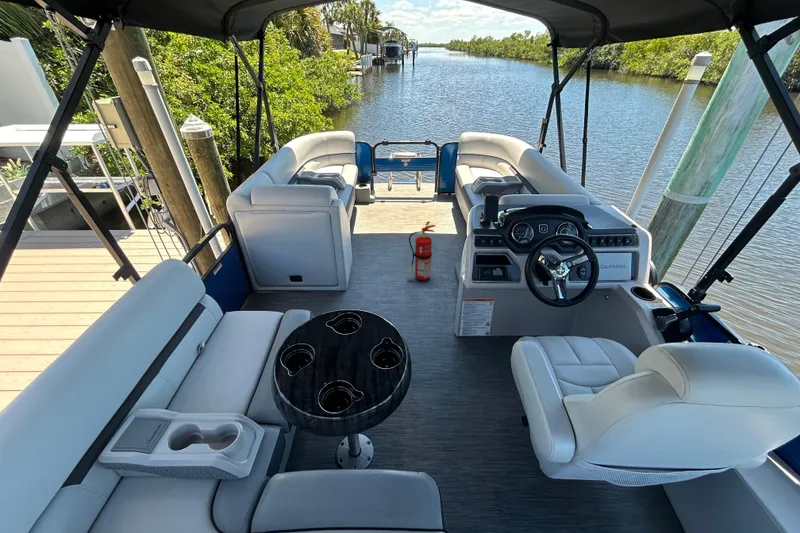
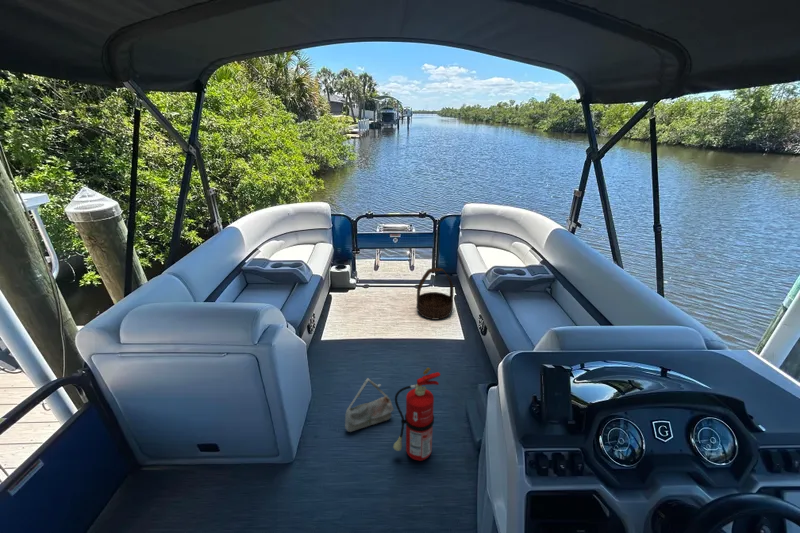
basket: none [423,181,450,220] -> present [417,268,453,320]
bag: none [377,235,408,269] -> present [345,378,394,432]

